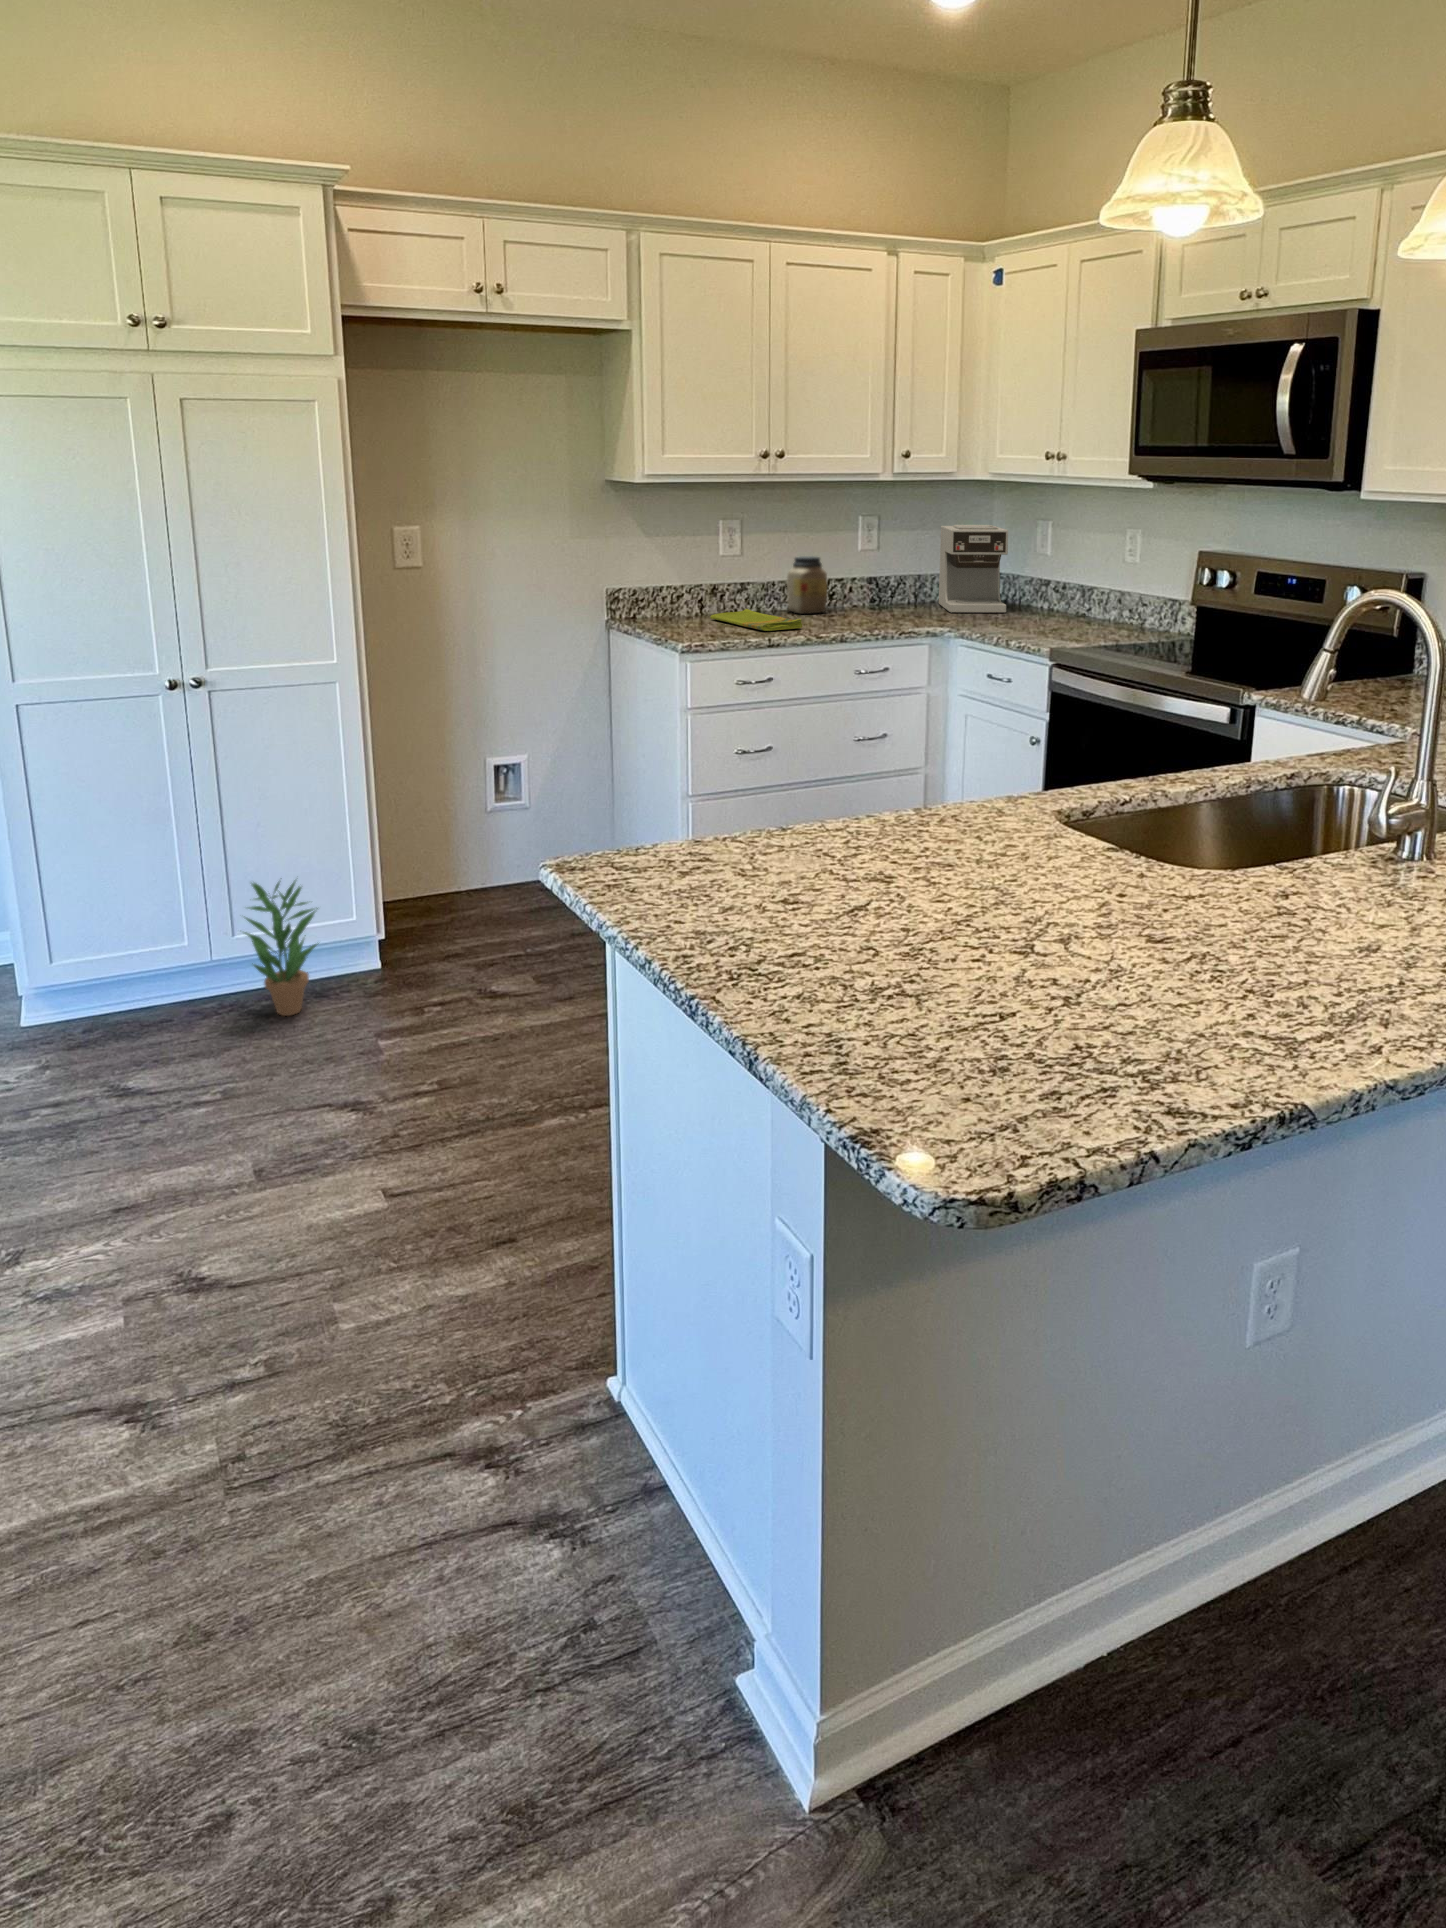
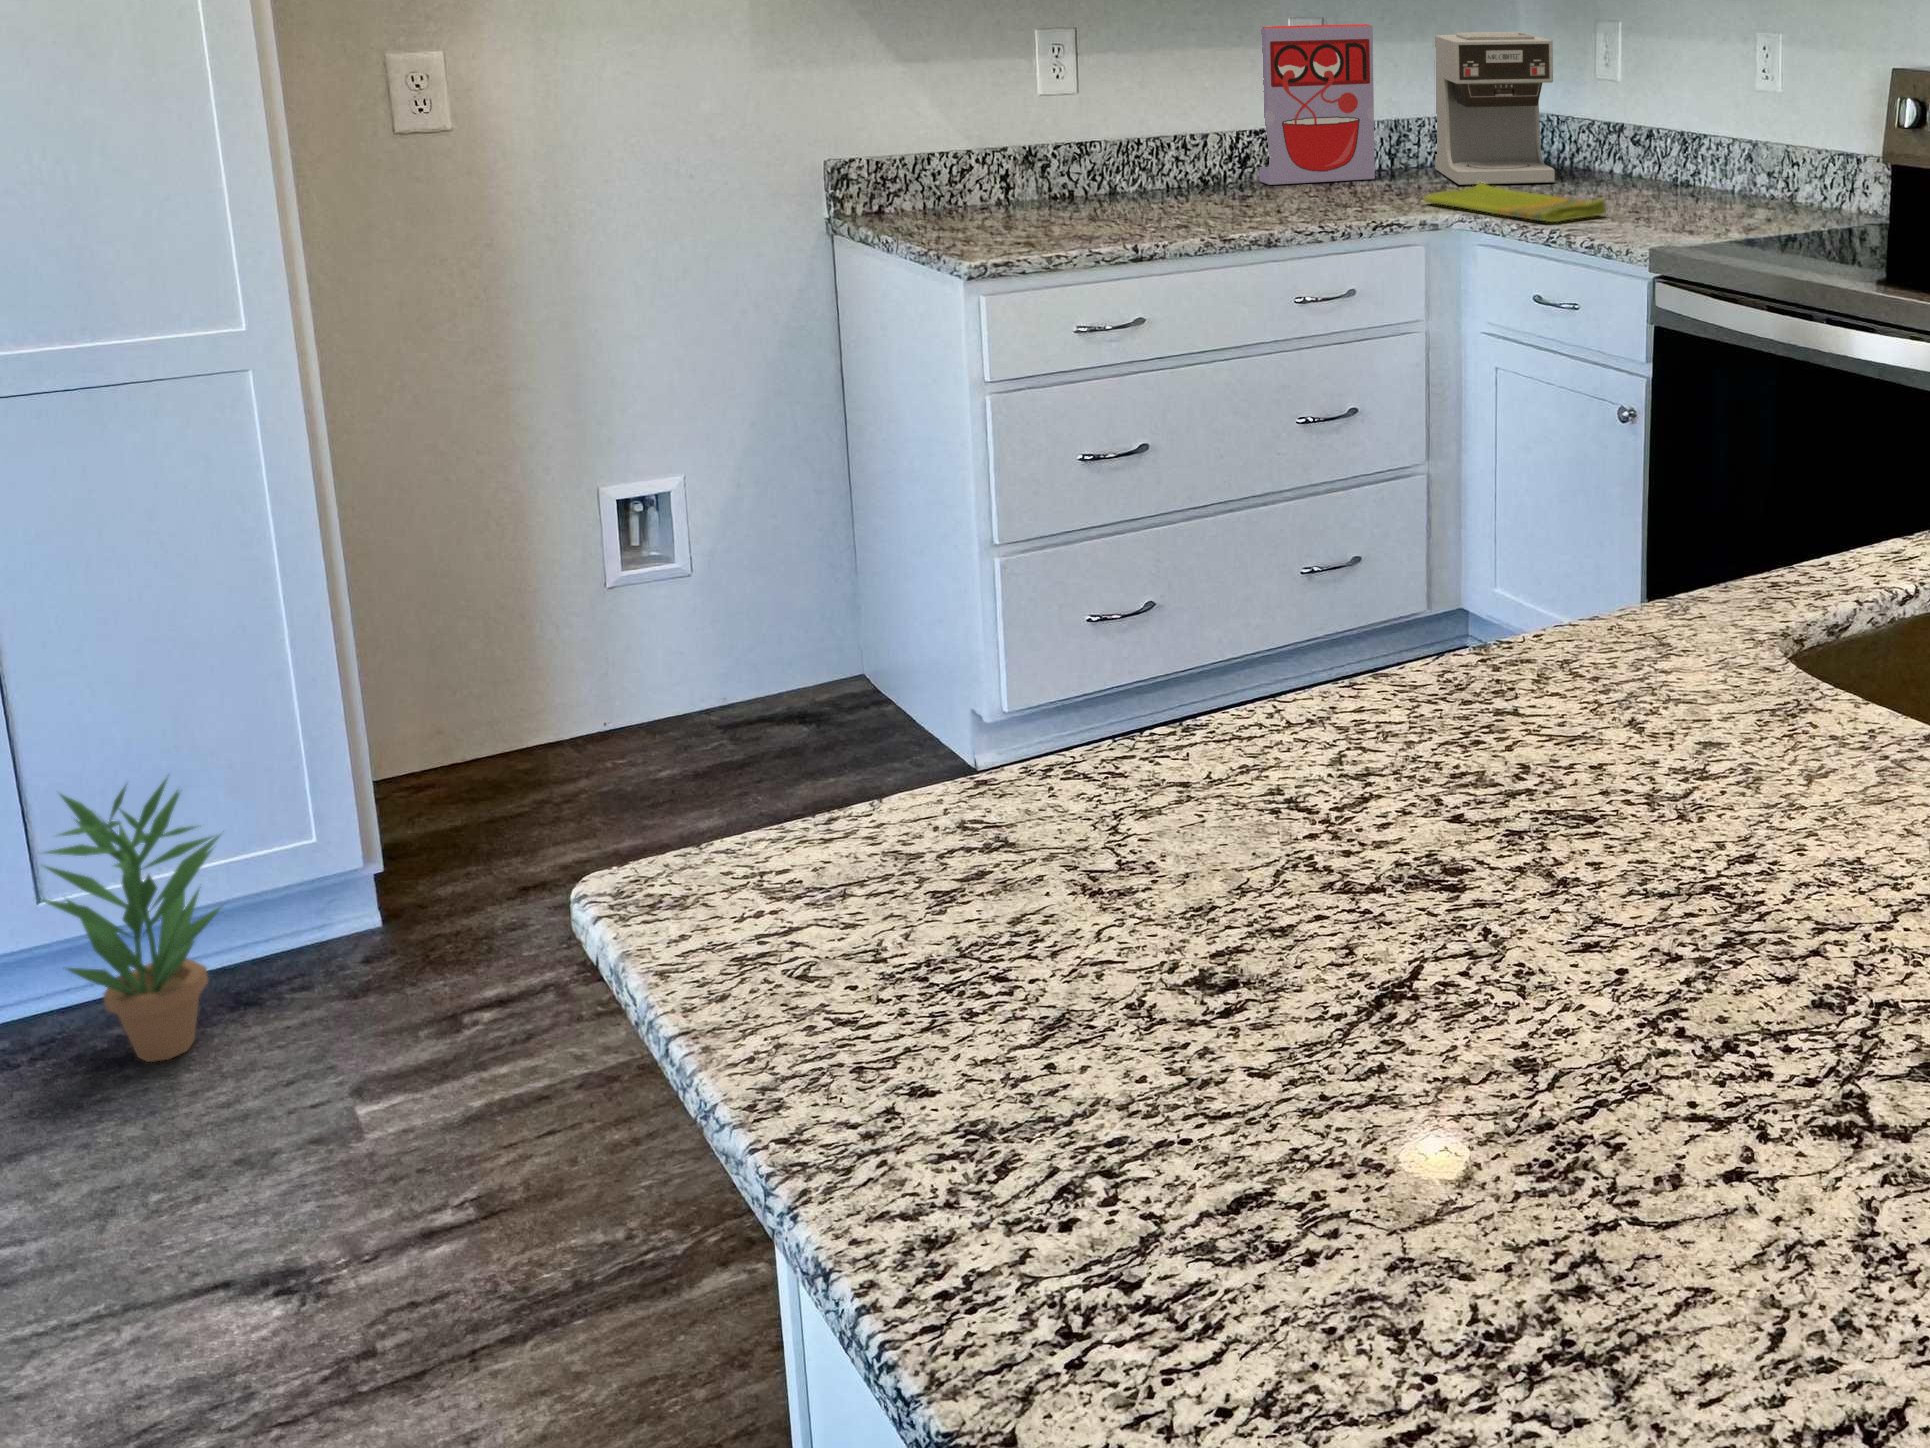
cereal box: none [837,519,905,610] -> present [1259,24,1375,185]
jar: present [787,556,827,614] -> none [1168,93,1241,196]
dish towel: present [710,608,802,631] -> present [1424,183,1606,222]

